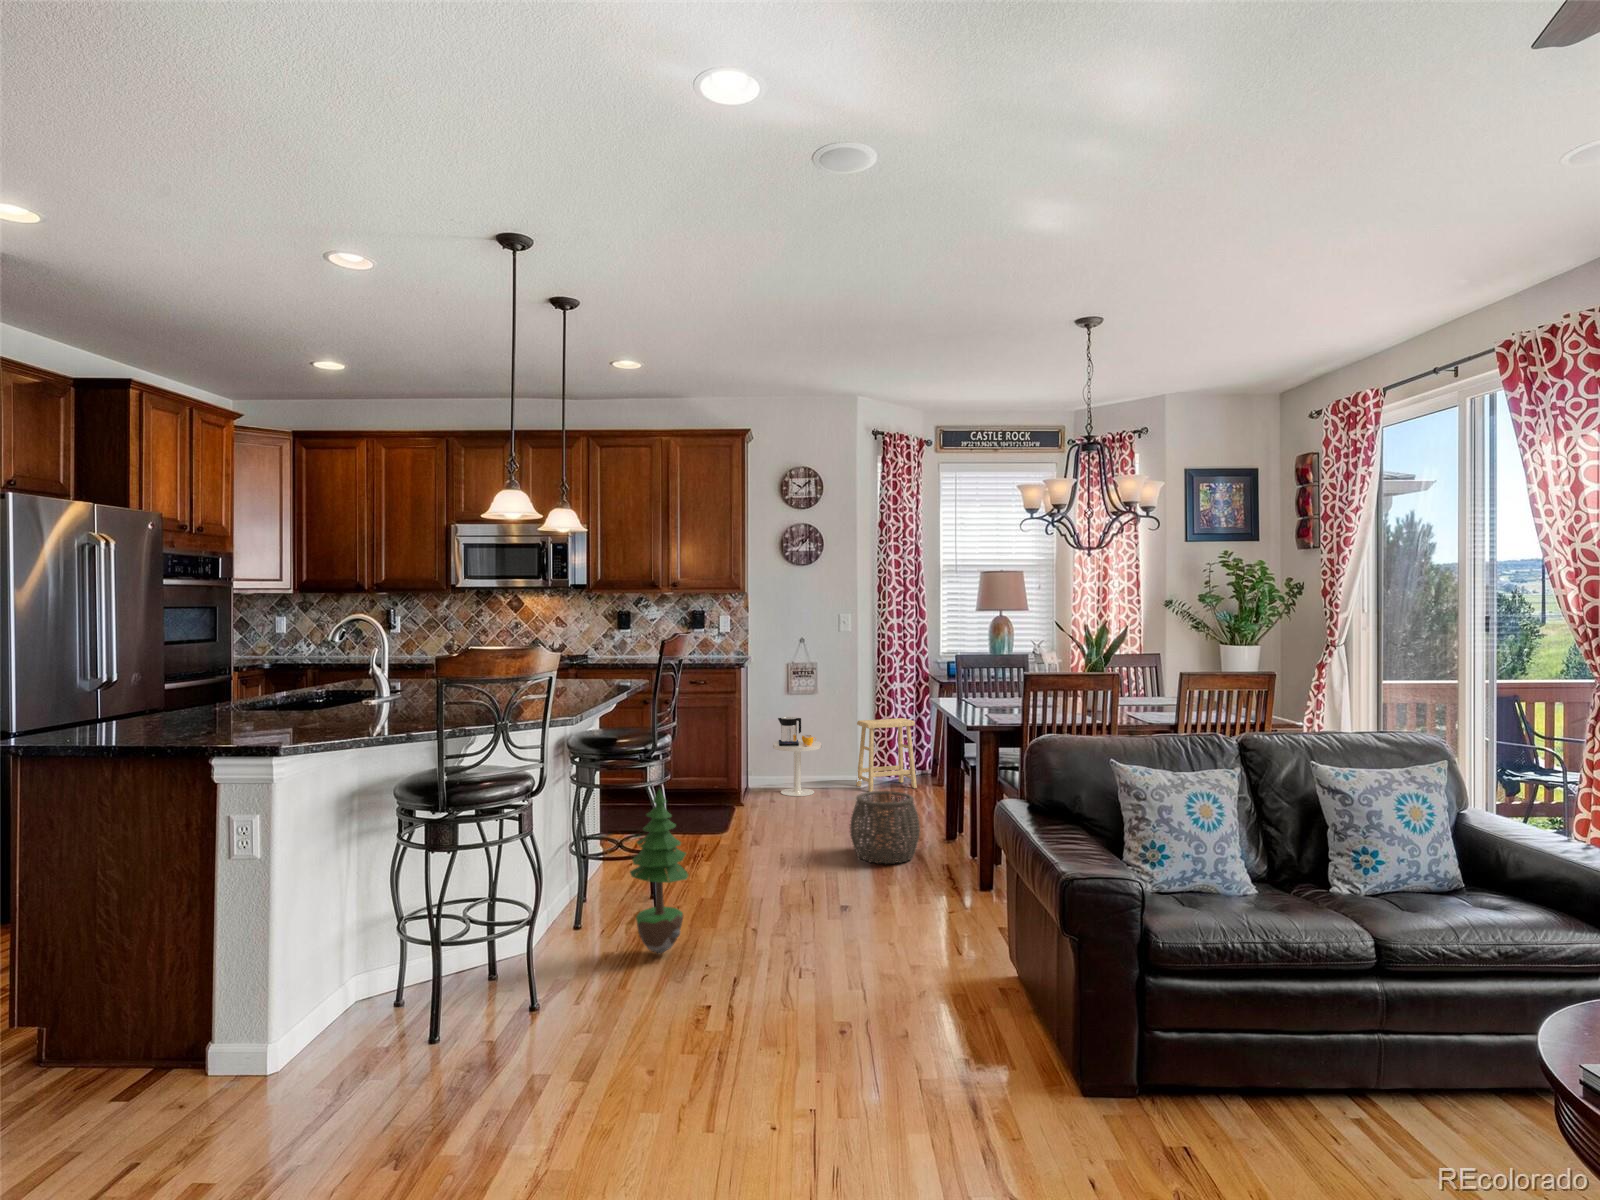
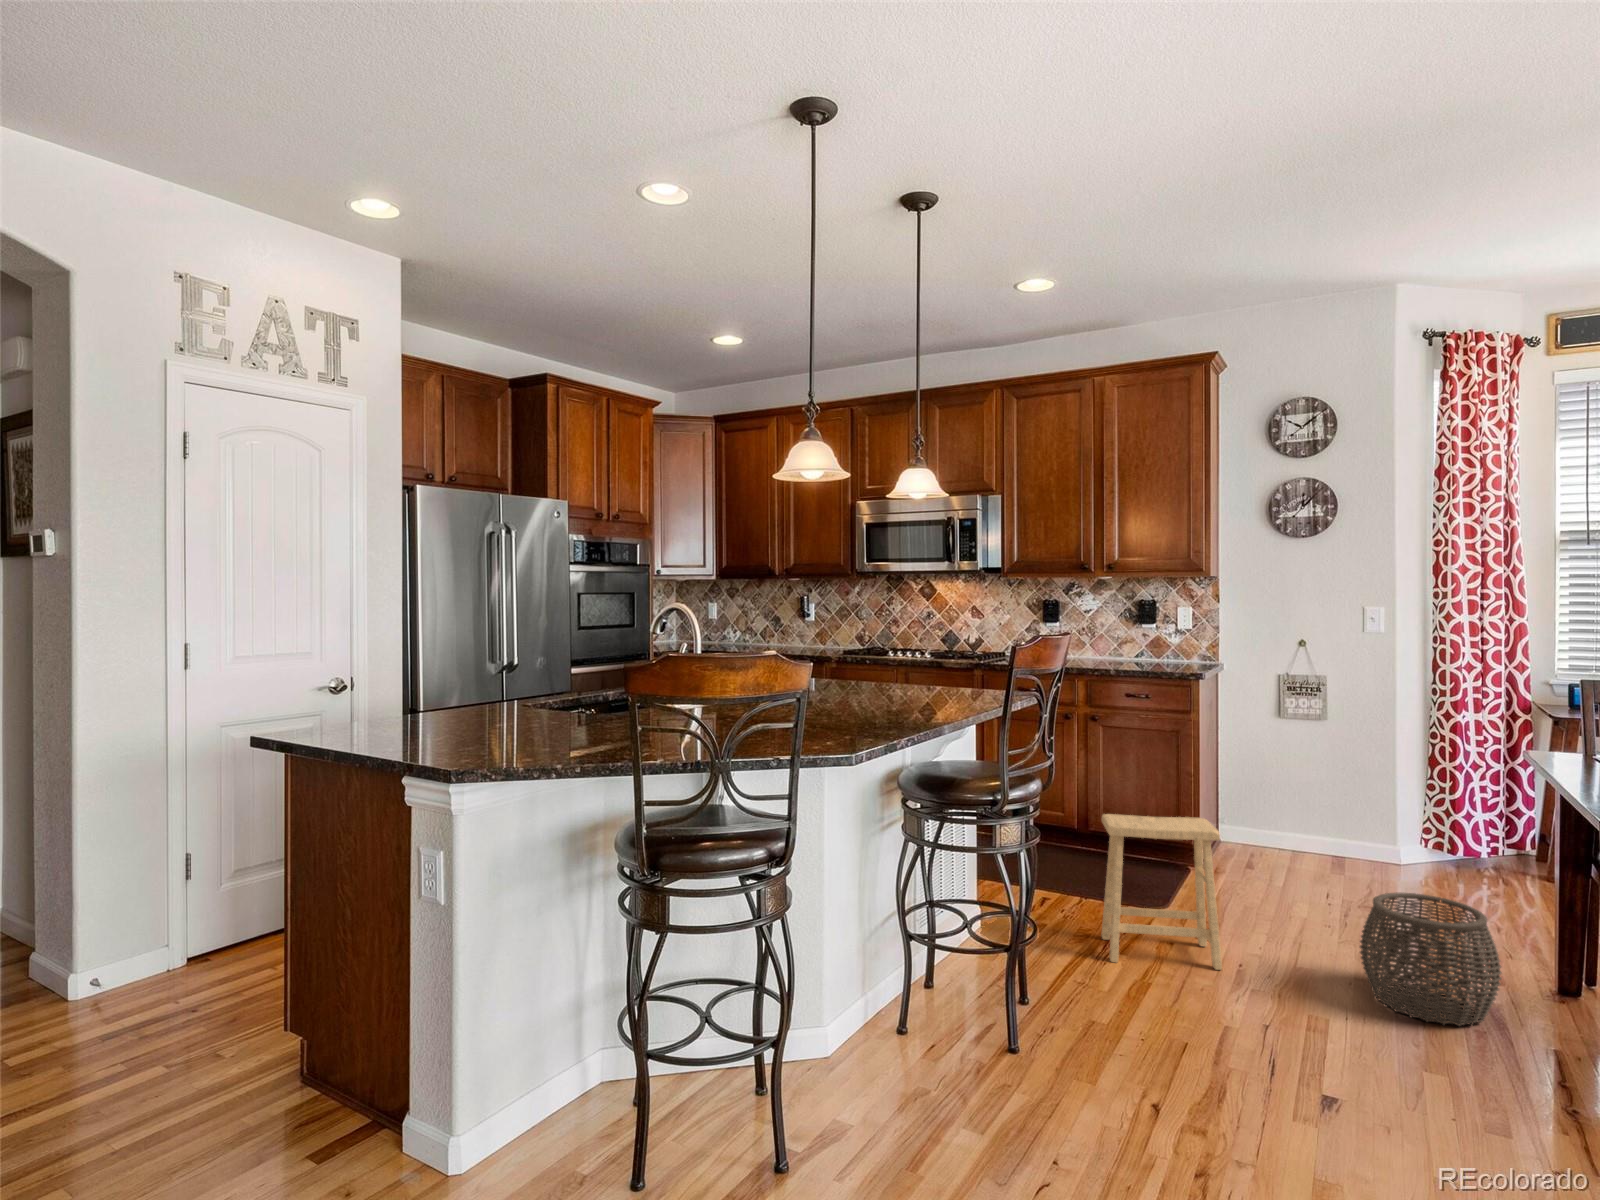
side table: present [773,717,822,796] -> none [1252,750,1331,865]
footstool: present [856,718,917,792] -> present [1101,814,1222,970]
potted tree: present [630,789,688,954] -> none [952,864,1043,1114]

